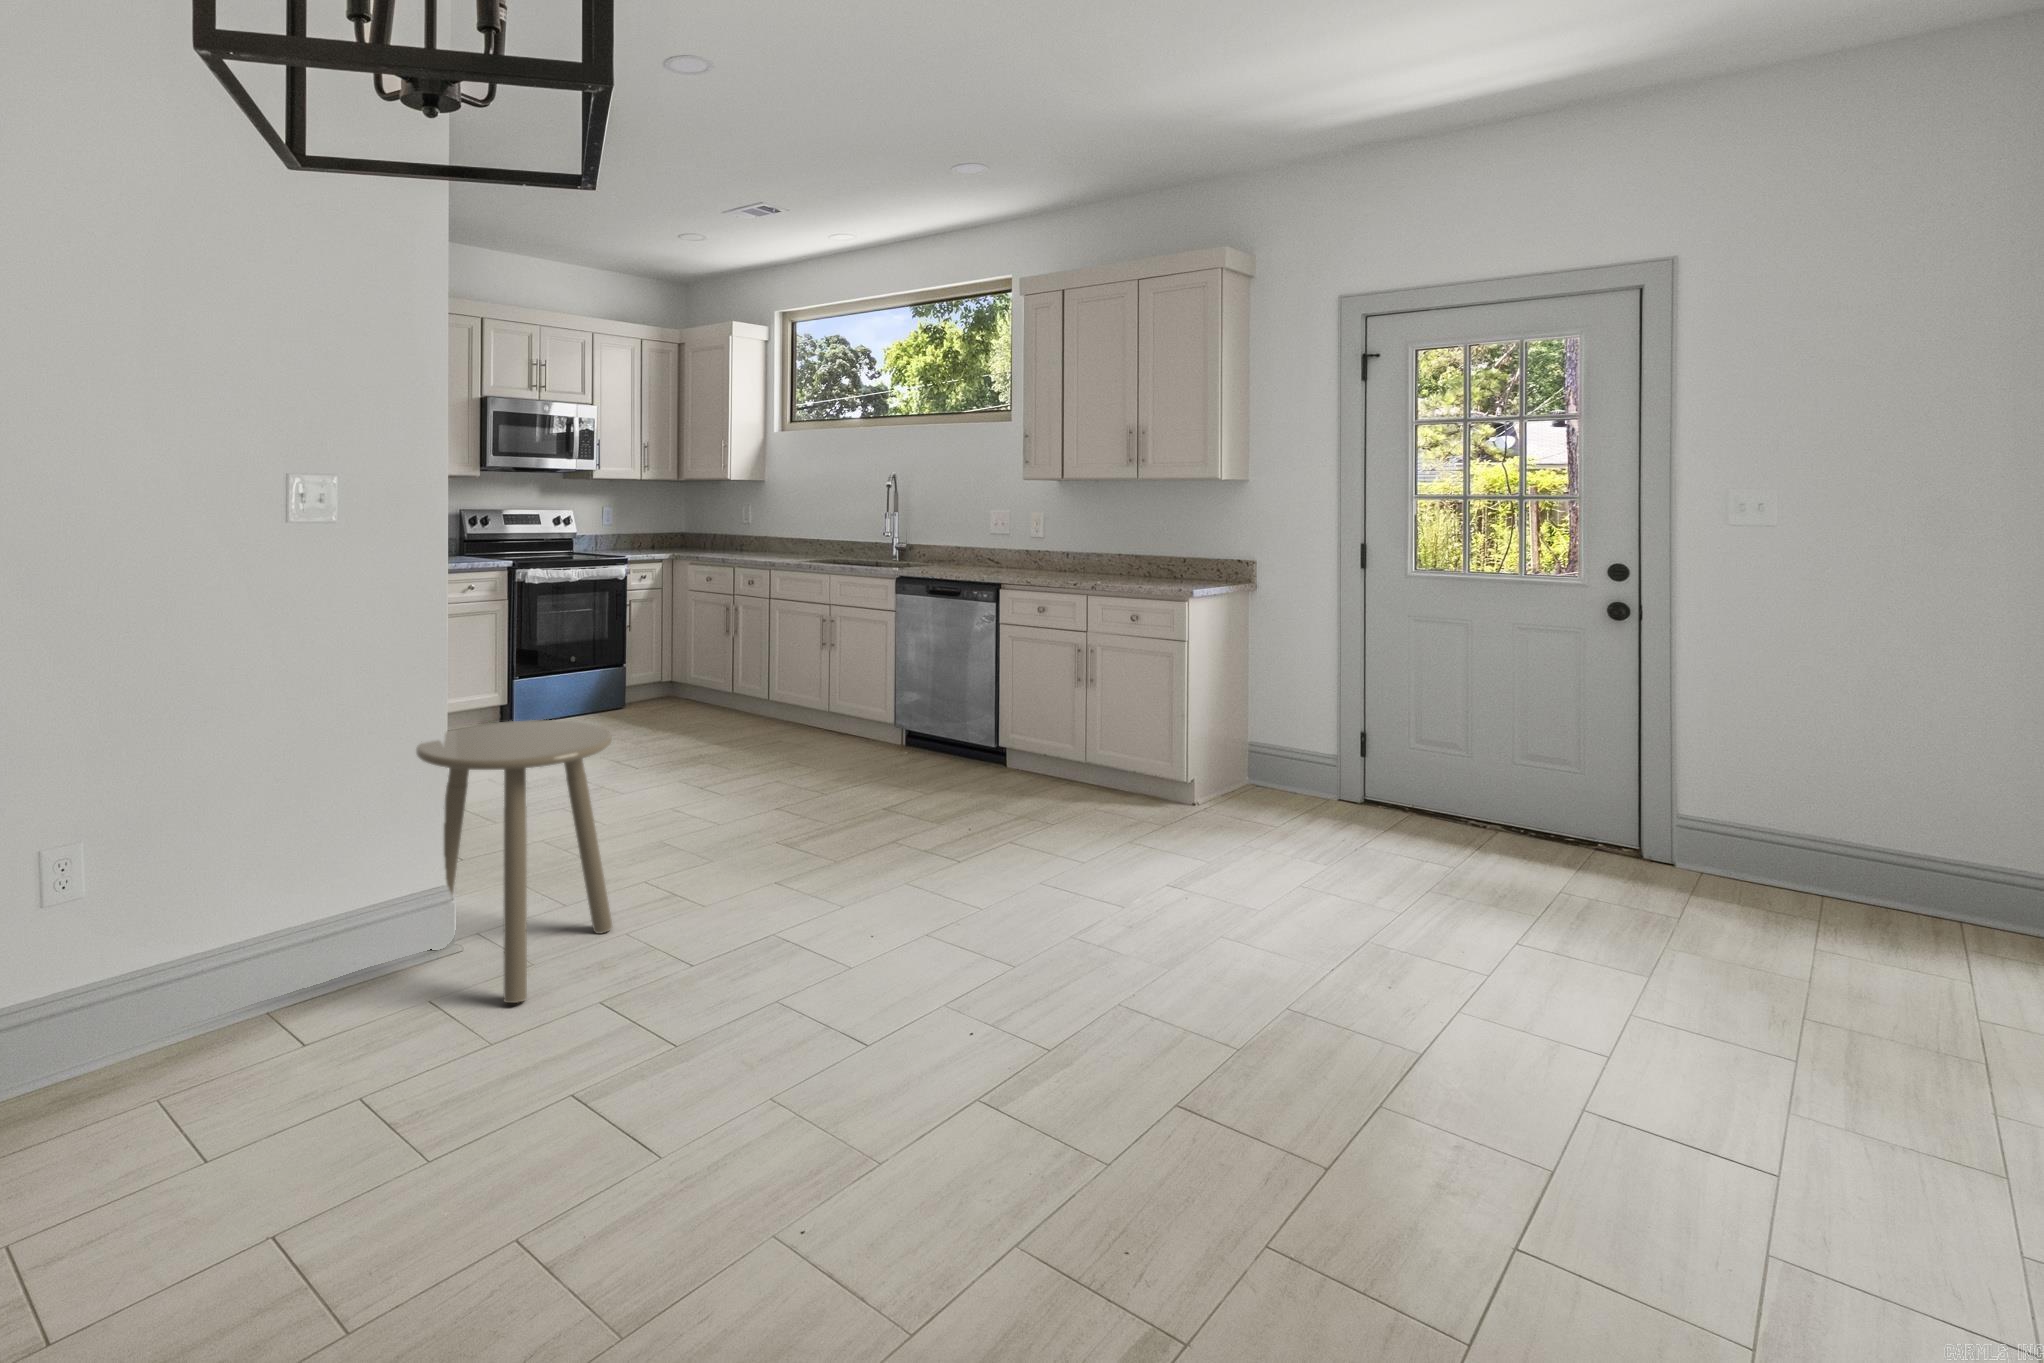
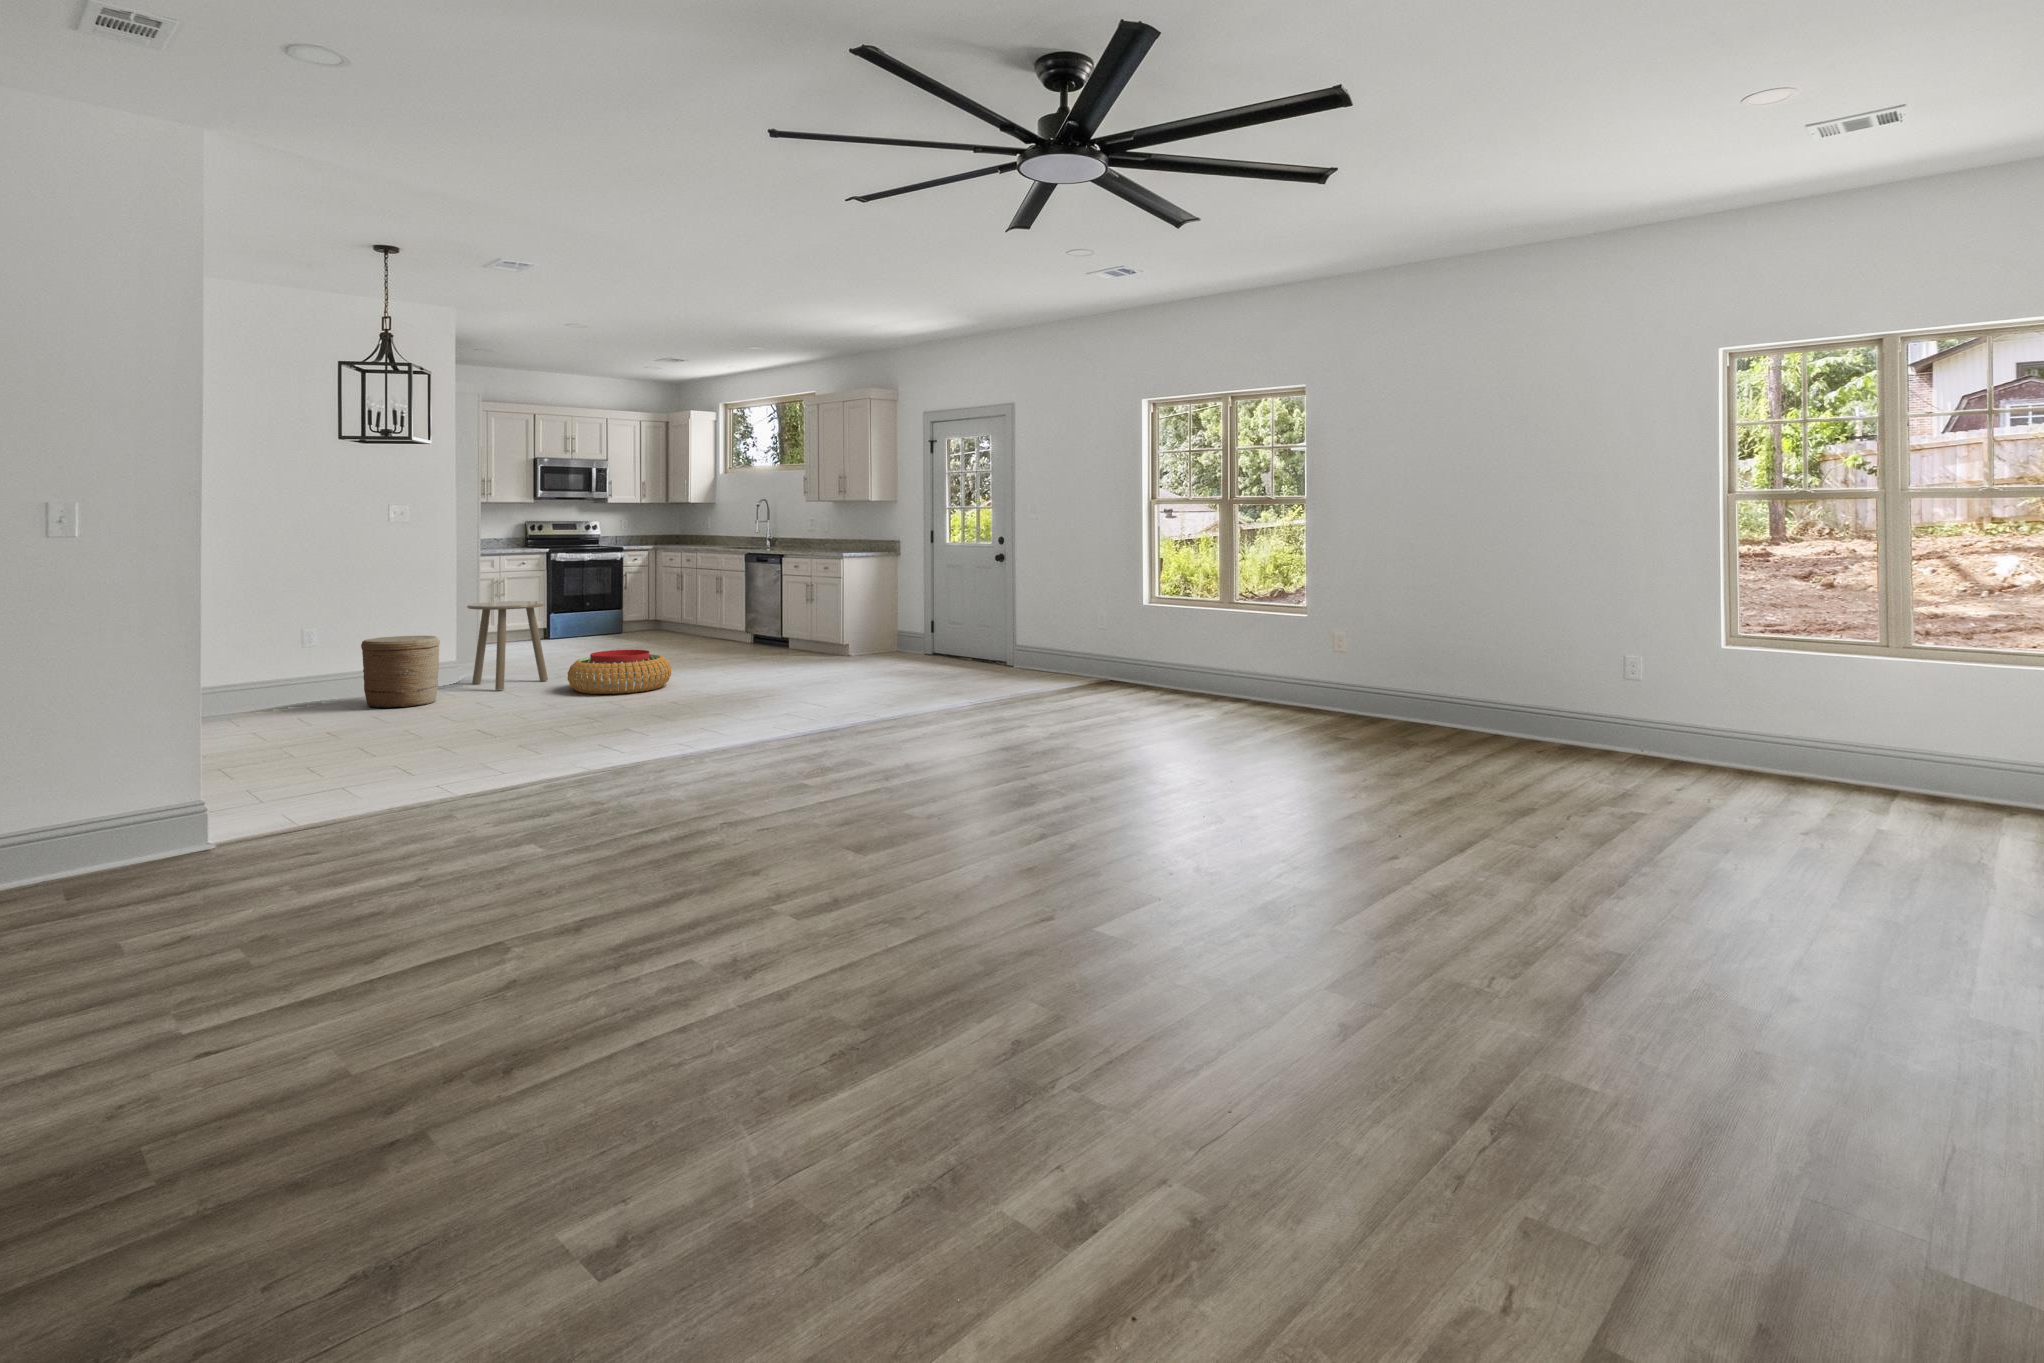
pouf: none [709,865,988,1050] -> present [568,650,671,694]
woven basket: none [100,875,357,1185] -> present [361,636,440,708]

